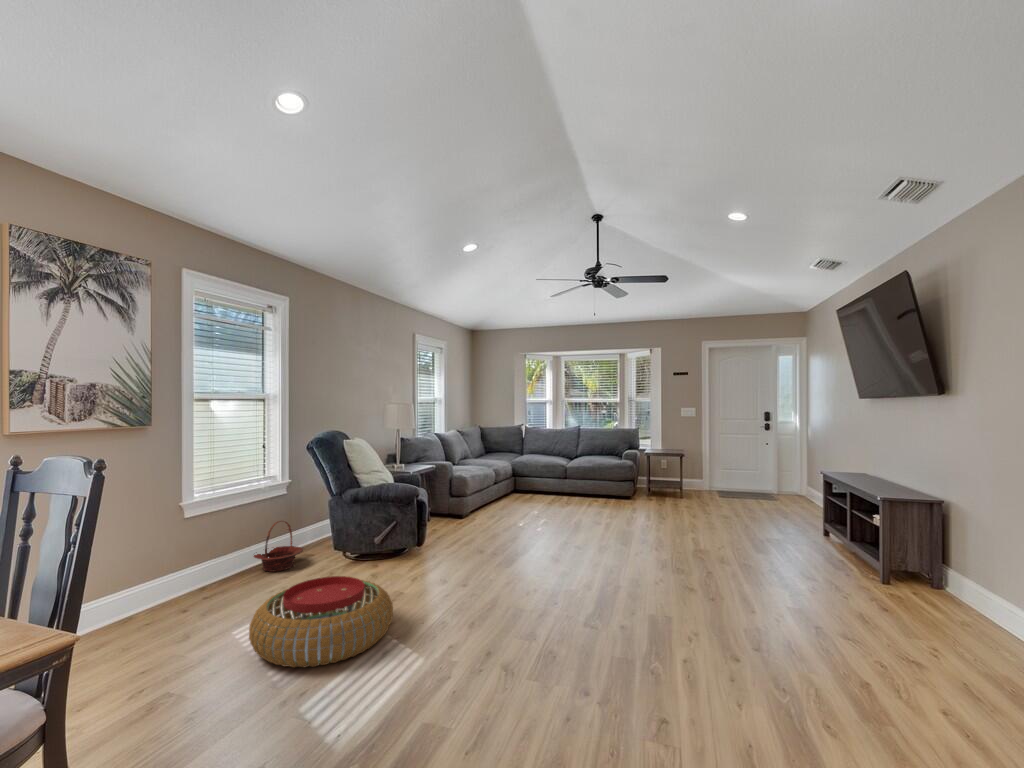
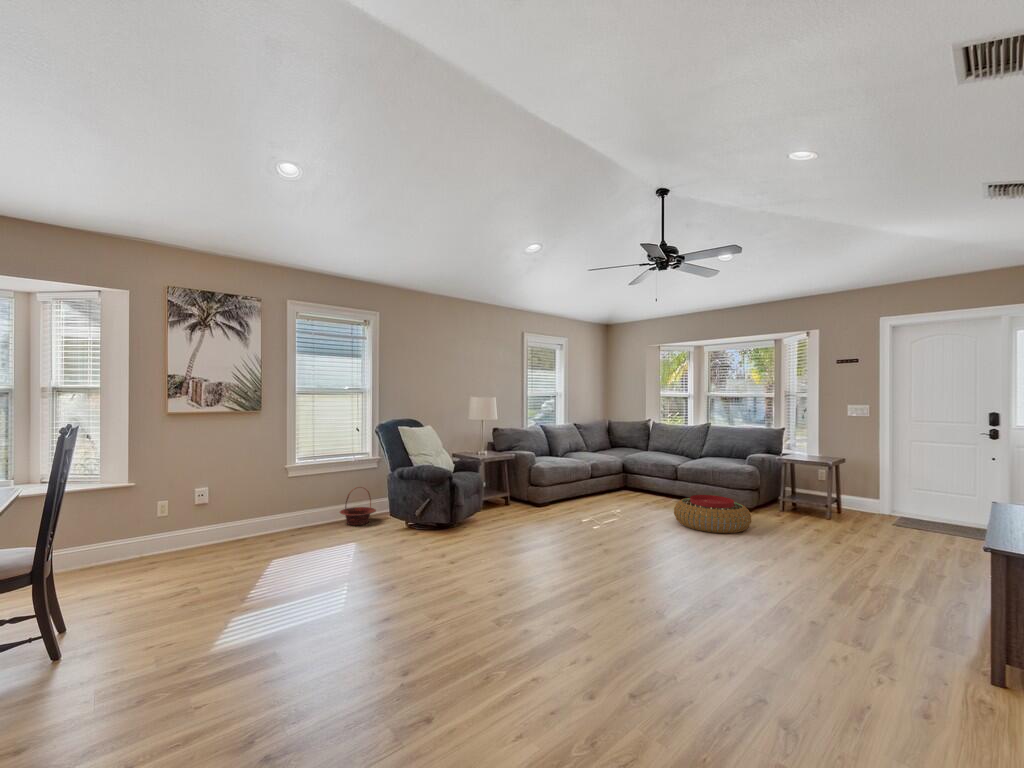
pouf: present [249,576,393,667] -> present [674,495,751,533]

